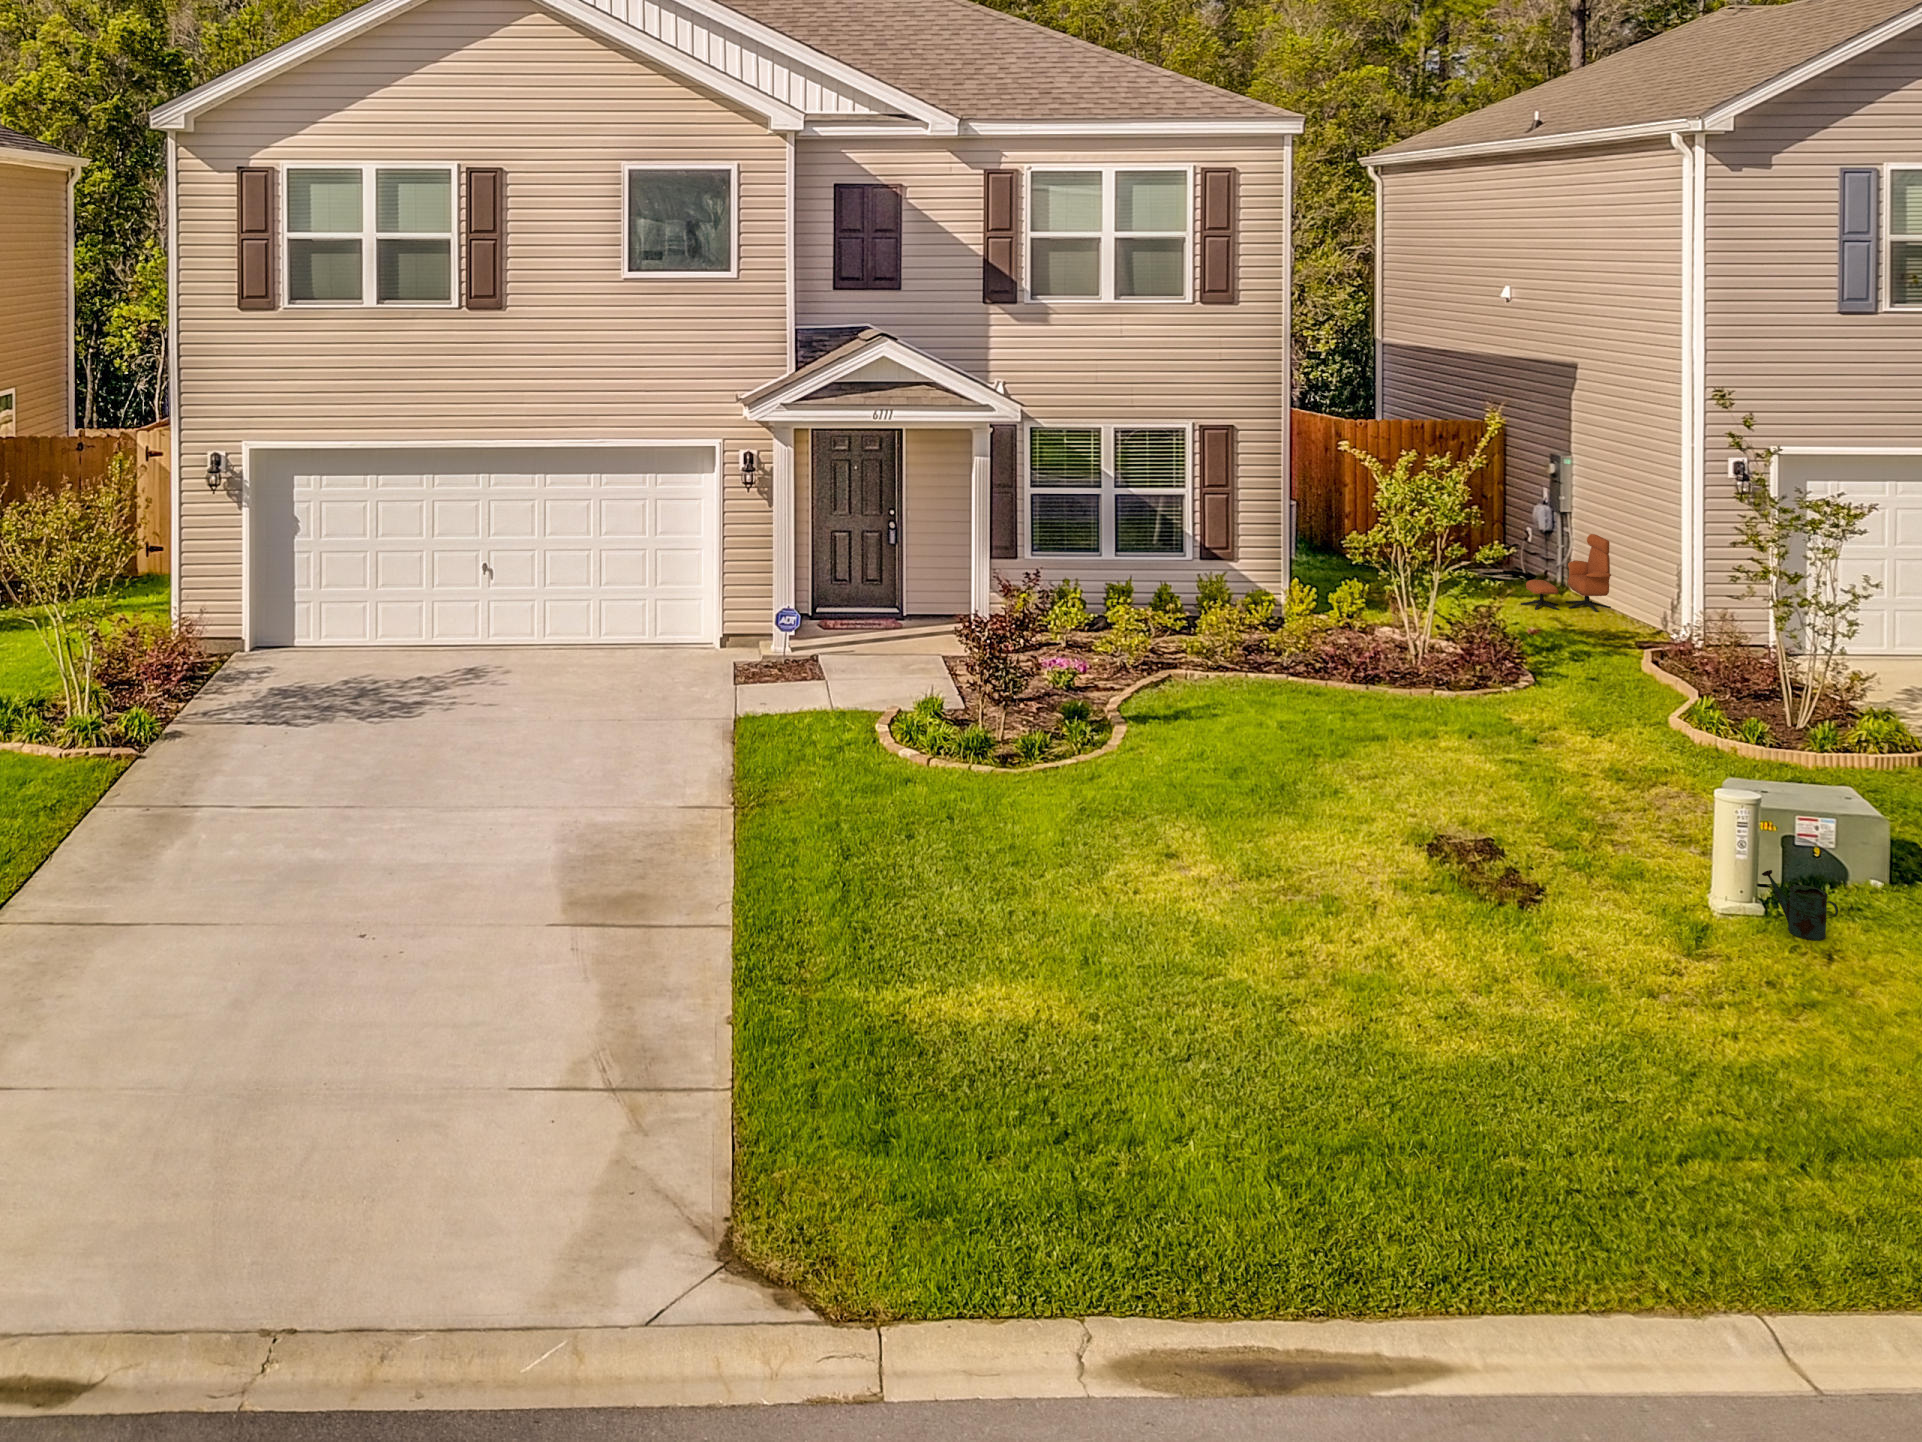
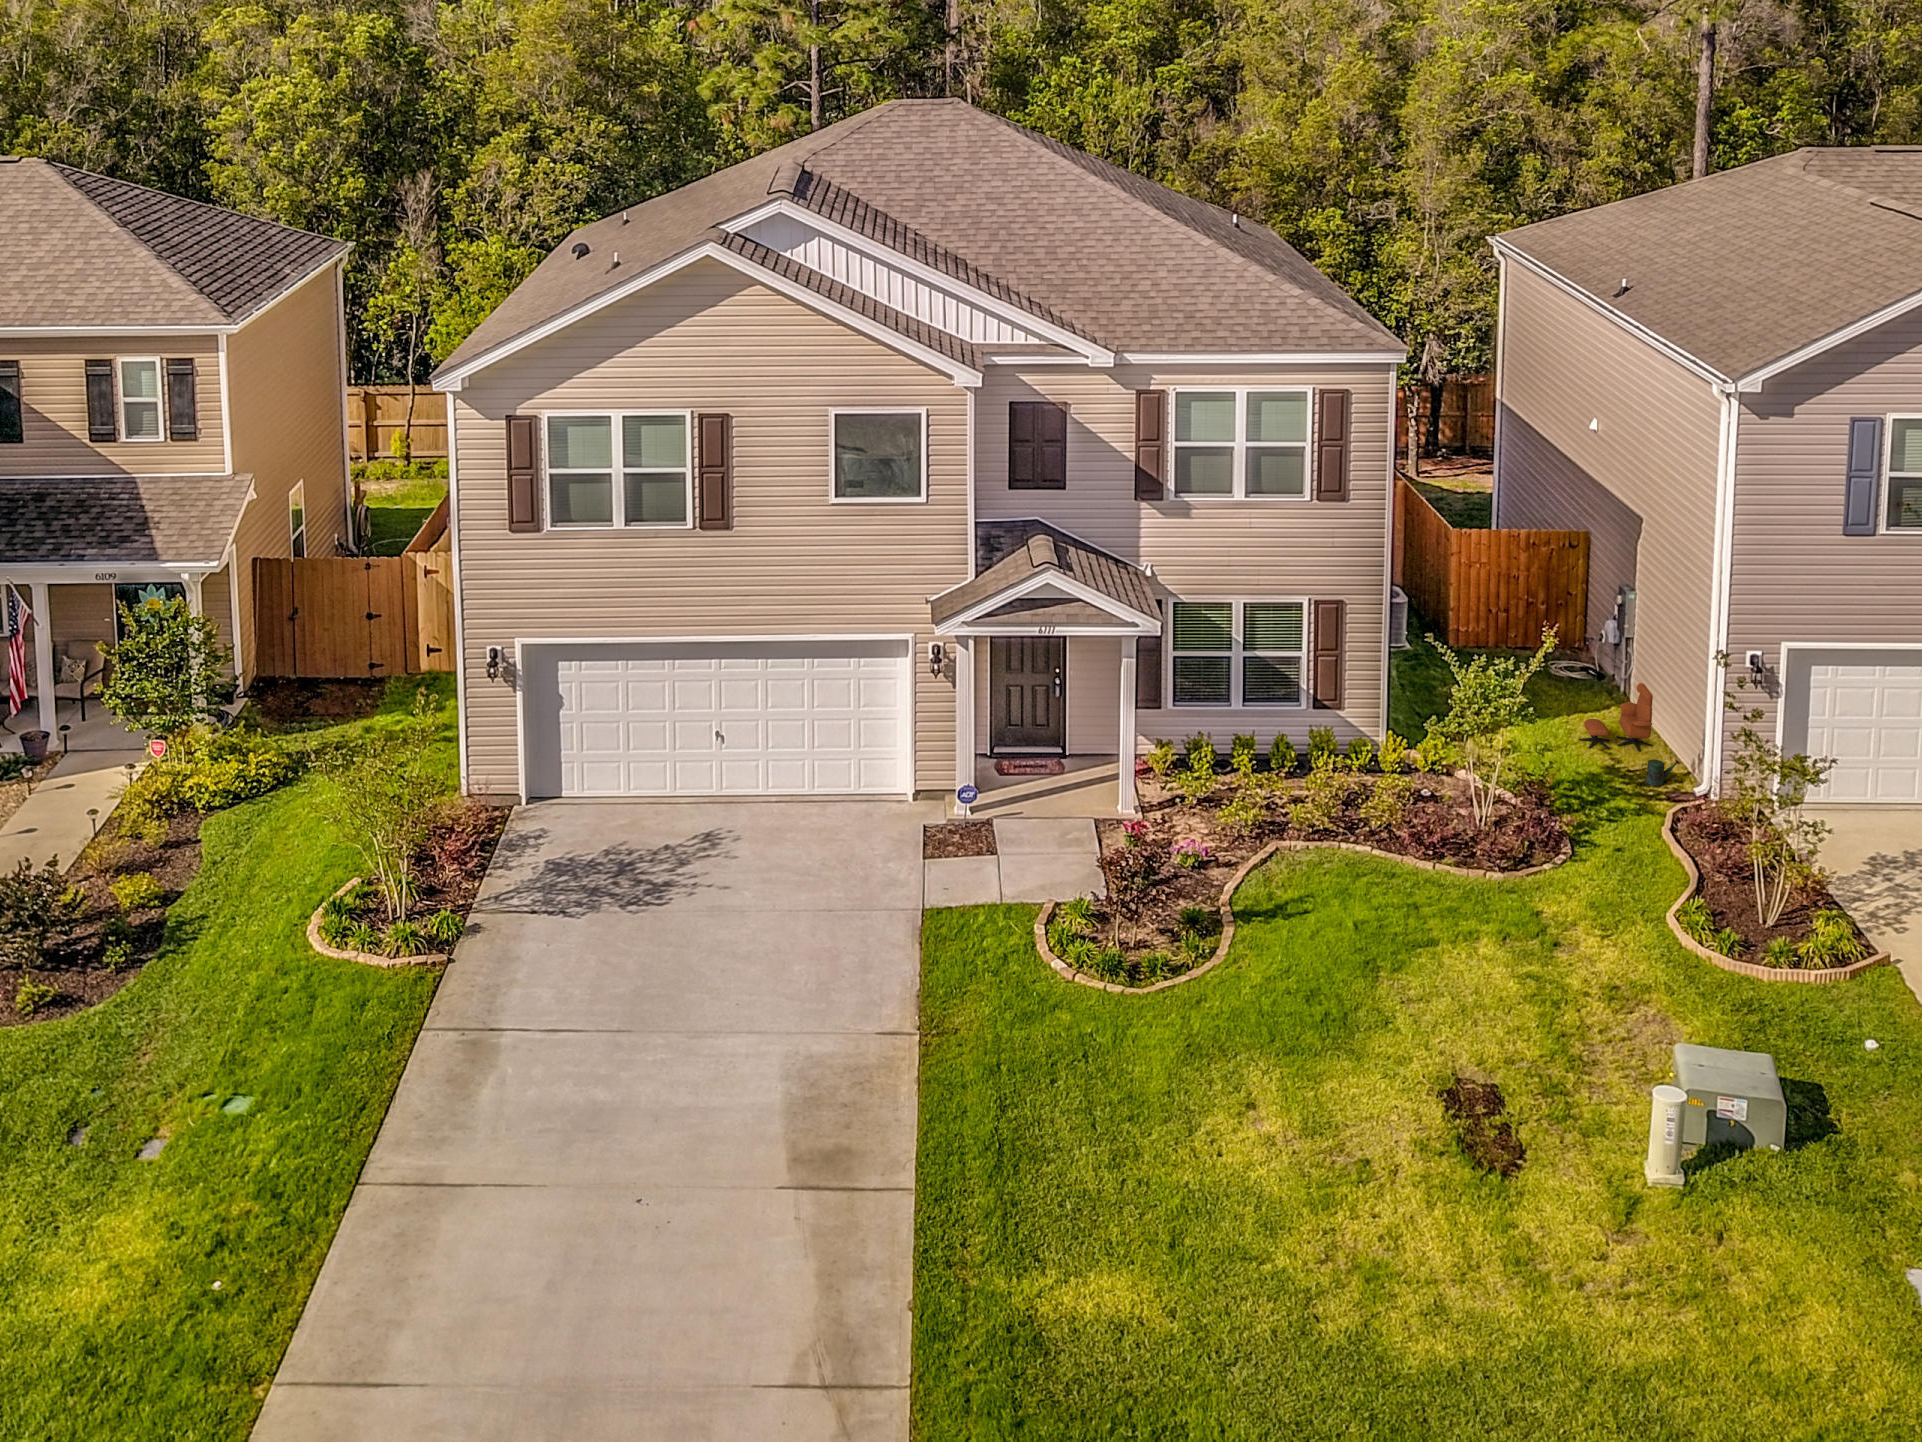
watering can: present [1762,870,1838,940] -> present [1642,759,1680,786]

